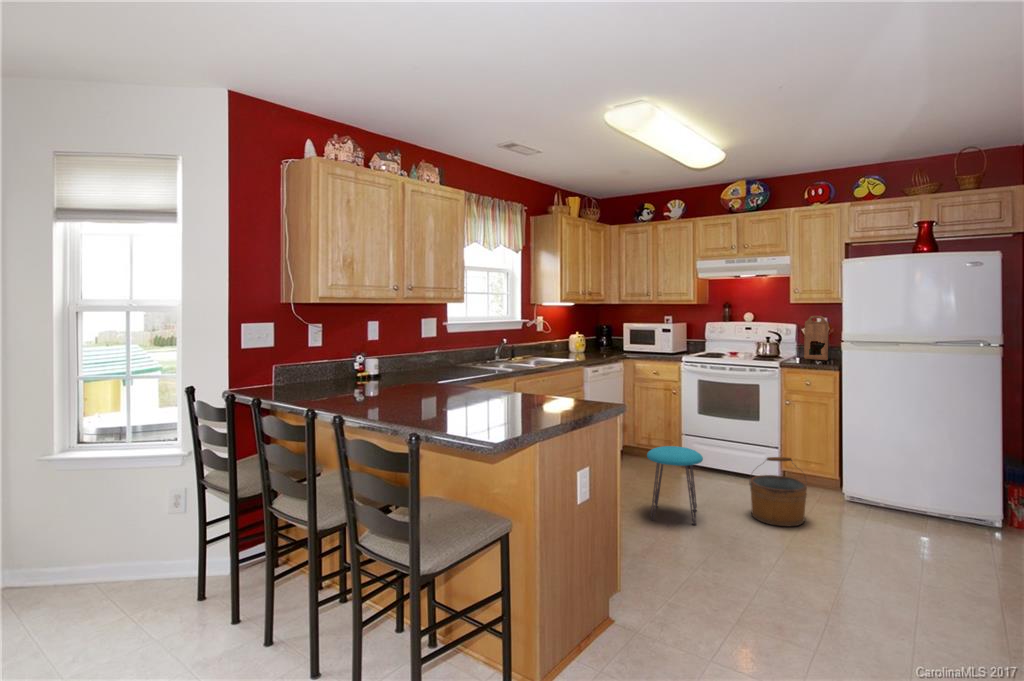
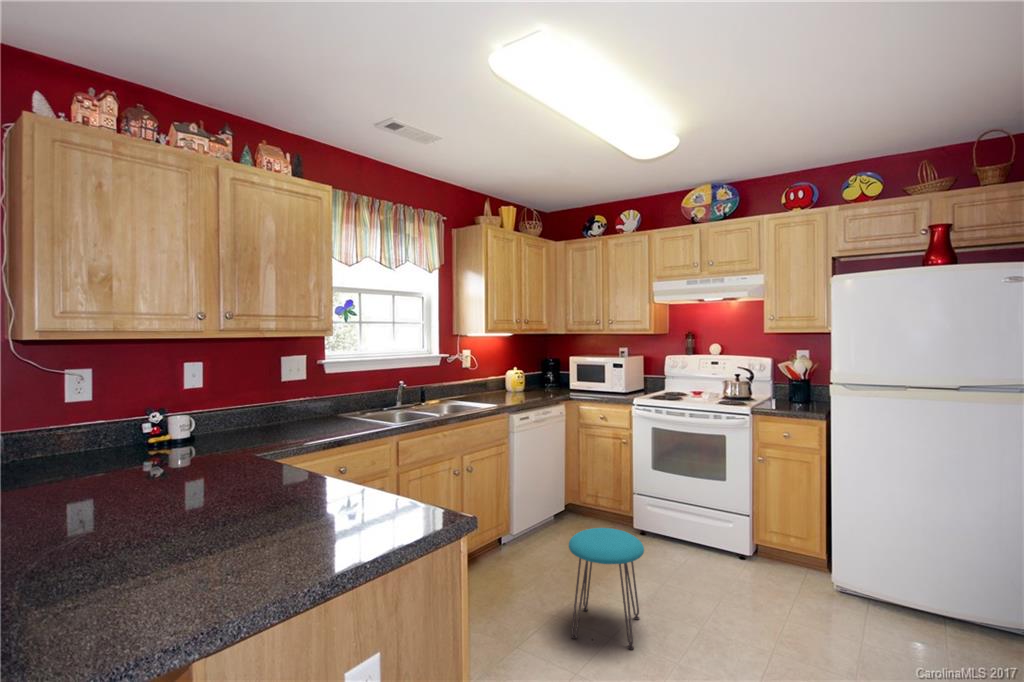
cutting board: present [804,316,829,360] -> none [784,349,814,405]
bucket: present [749,457,807,526] -> none [710,549,790,653]

